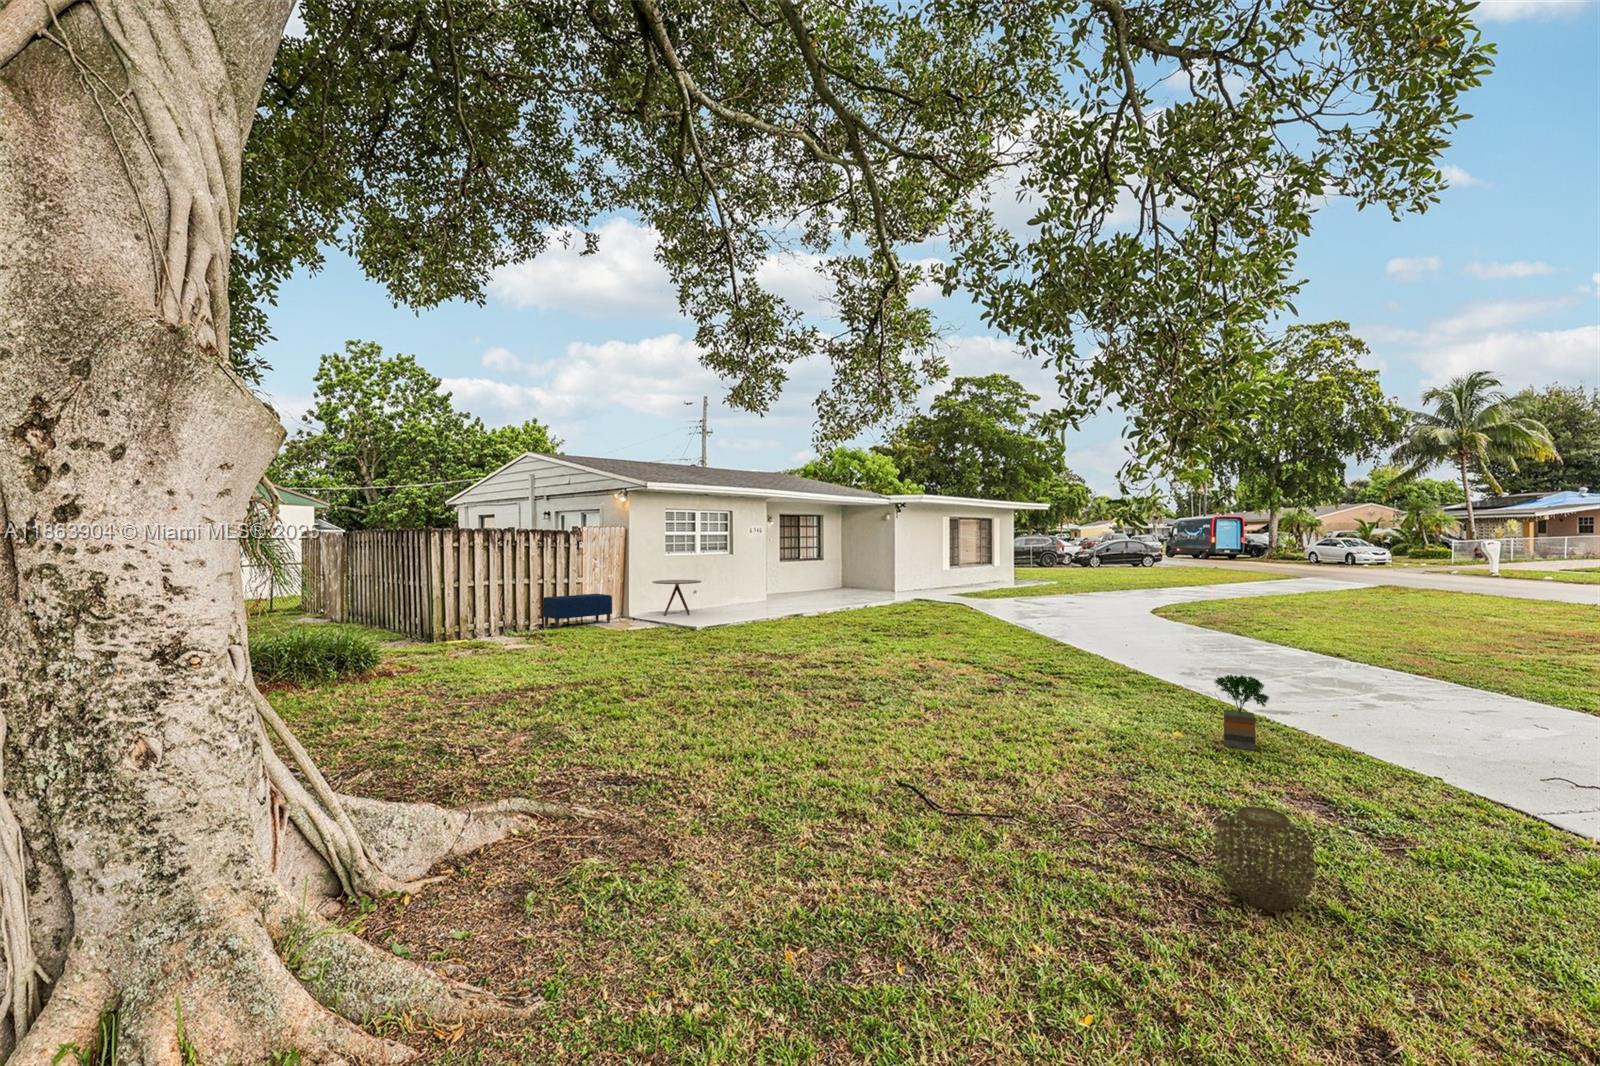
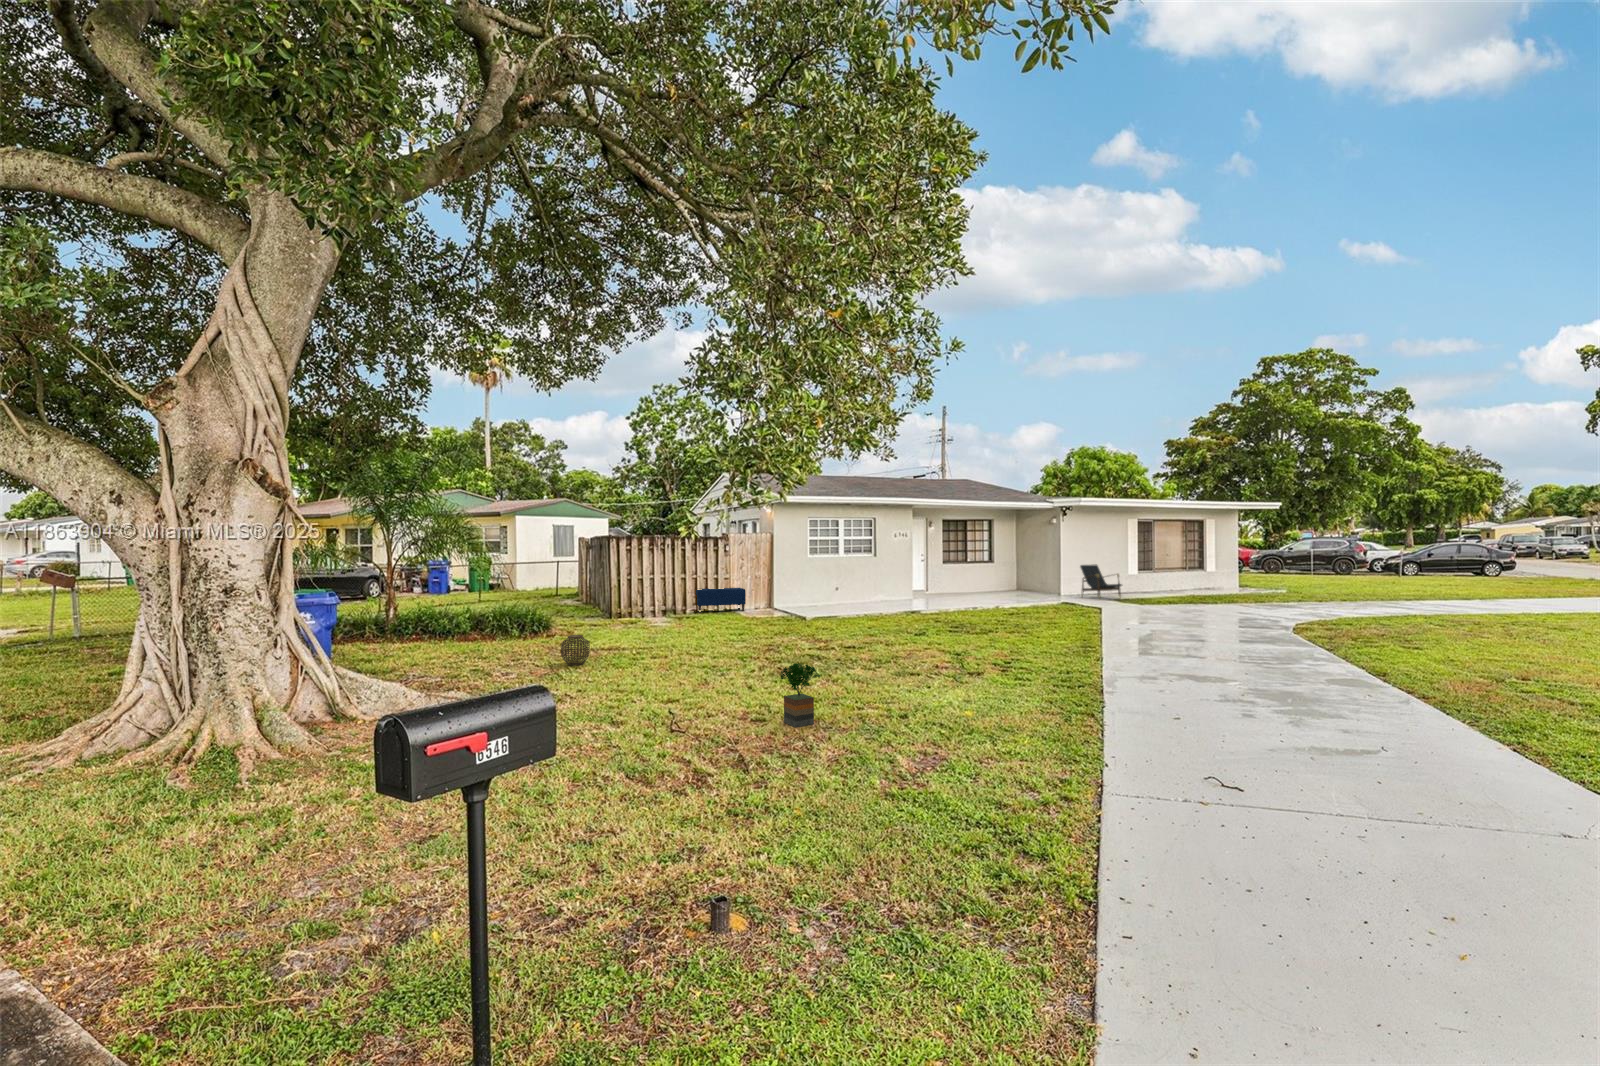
lounge chair: none [905,559,943,592] -> present [1080,564,1122,598]
round table: present [652,580,701,616] -> none [789,579,830,609]
potted tree: present [1214,674,1269,750] -> present [780,663,820,727]
woven basket: present [1216,806,1314,910] -> present [561,635,590,665]

